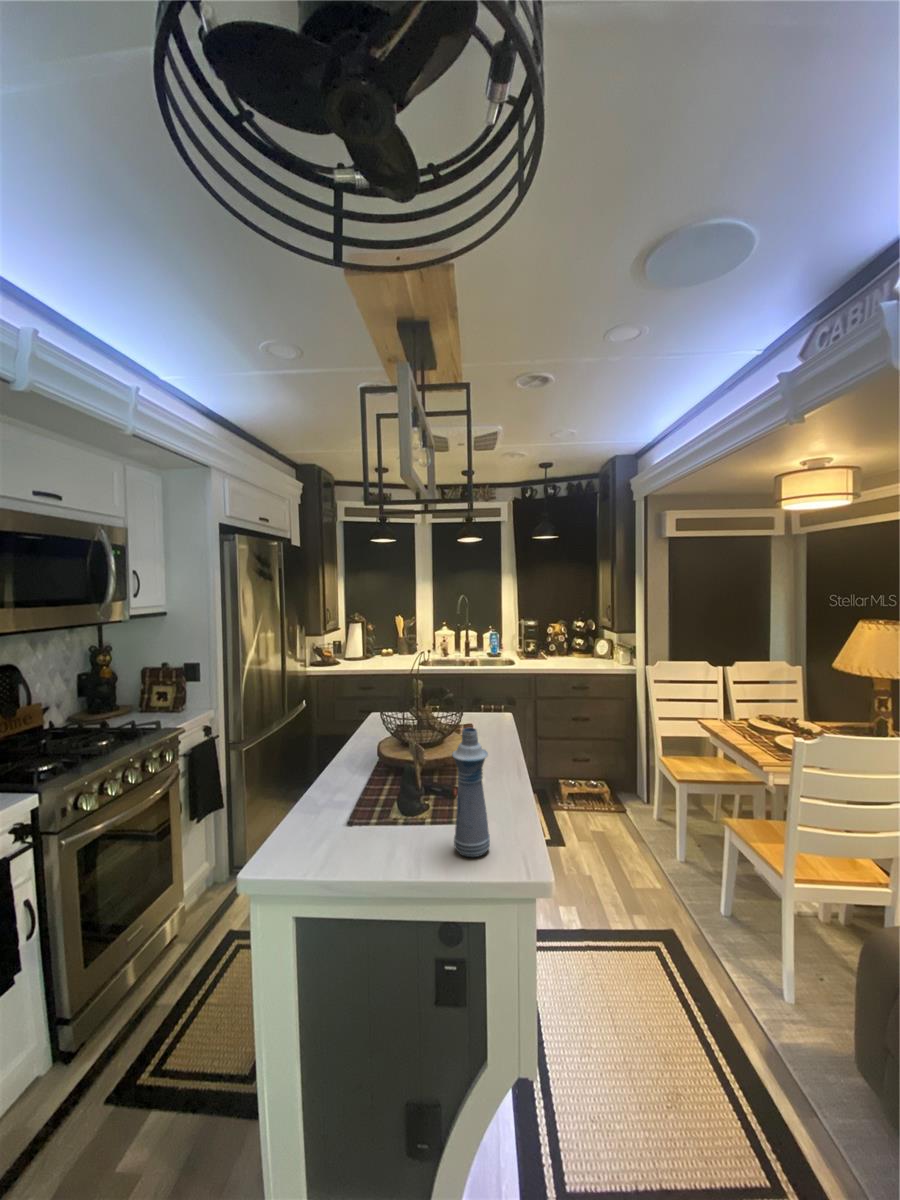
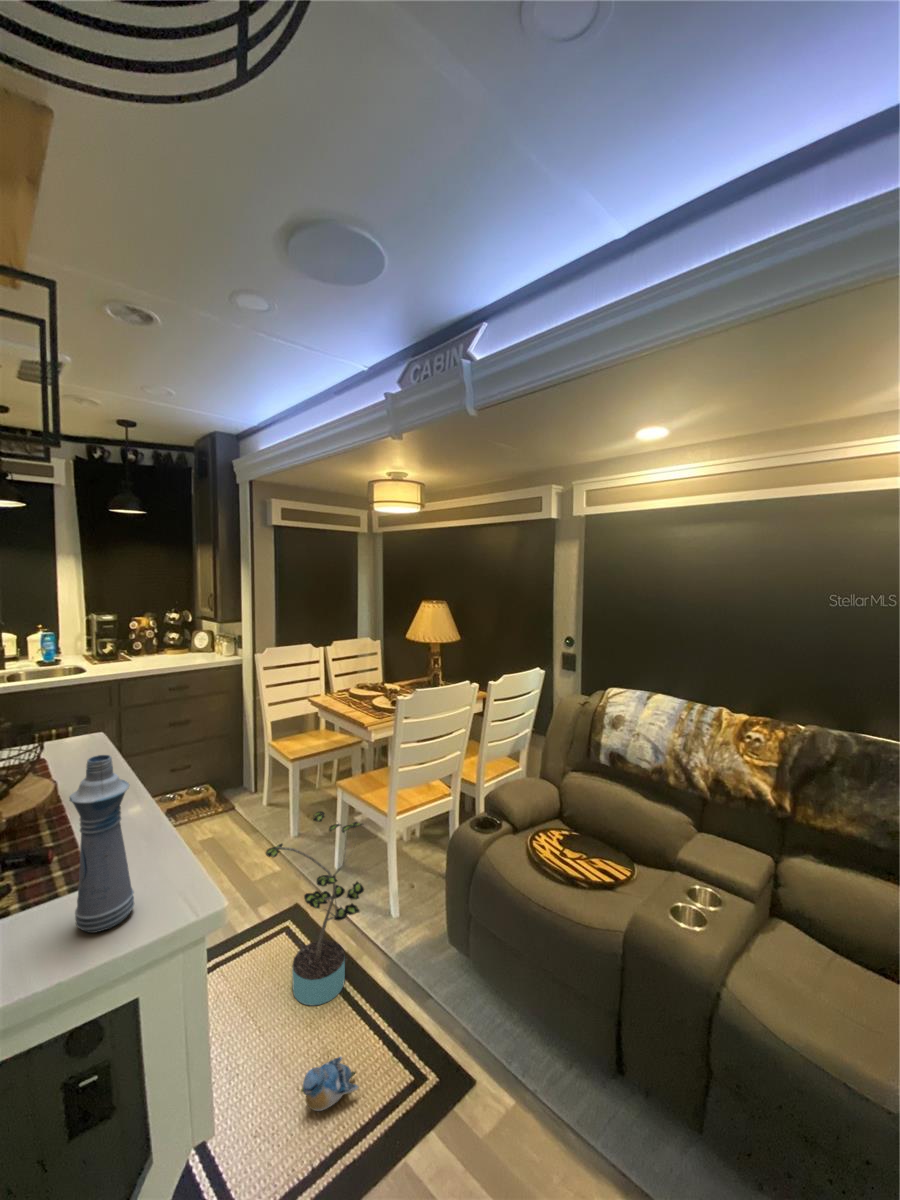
potted plant: none [629,839,741,1046] -> present [266,811,364,1006]
plush toy: none [643,1095,709,1155] -> present [301,1057,358,1111]

